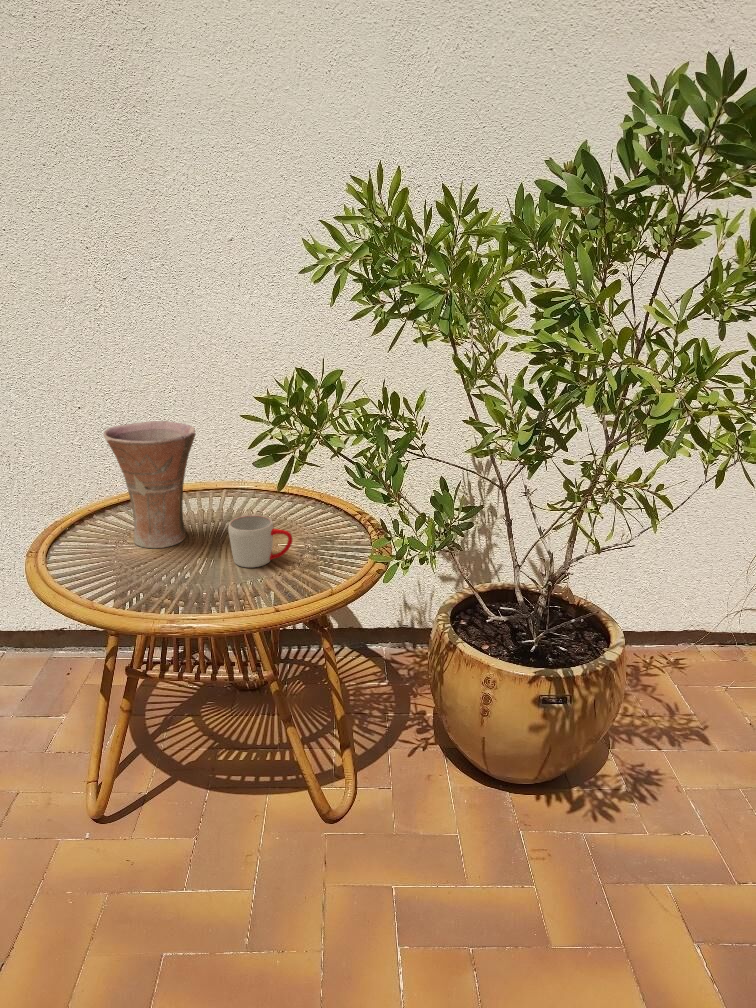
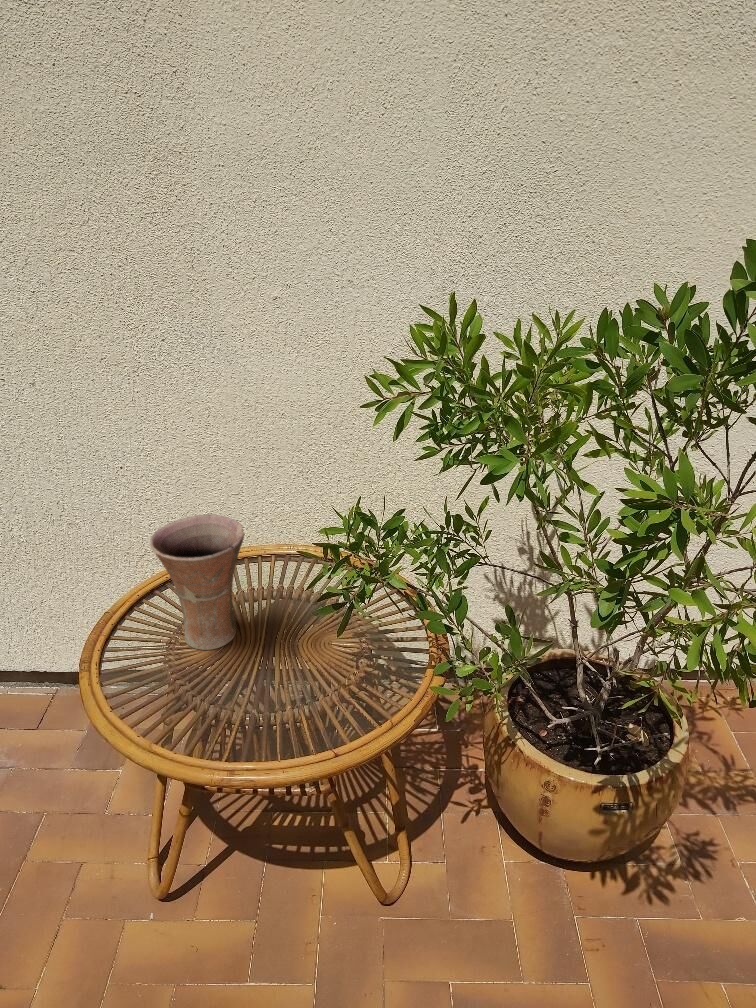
mug: present [228,515,292,567] -> none [283,622,349,681]

